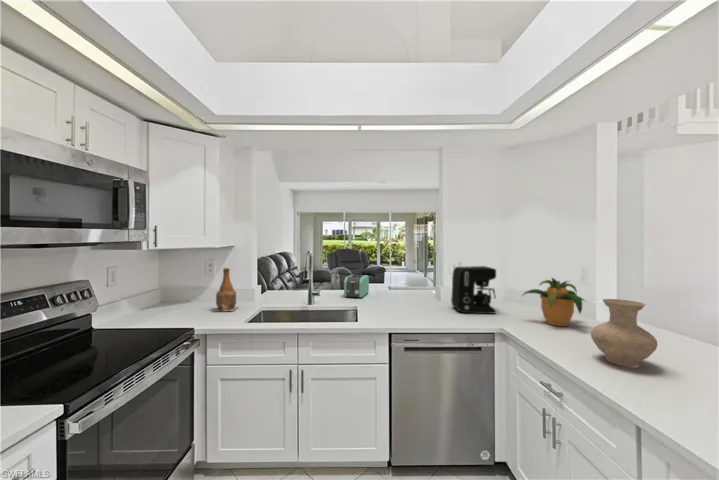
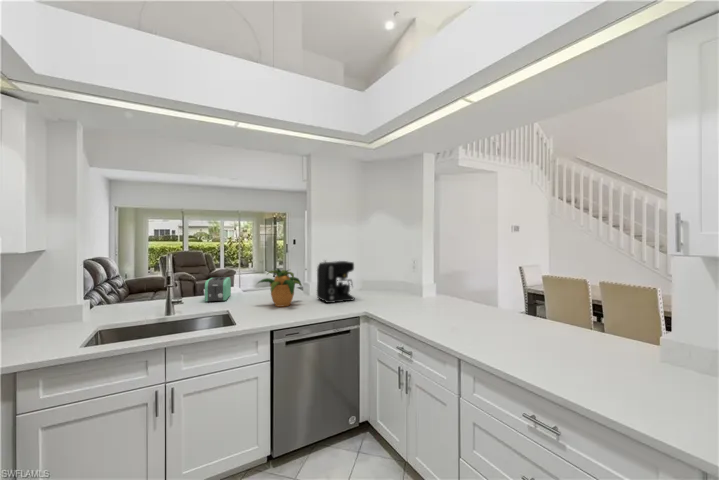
bottle: present [215,268,238,311] -> none [20,281,61,341]
potted plant: present [523,278,584,326] -> present [258,269,302,307]
vase: present [591,299,657,367] -> none [428,278,466,324]

